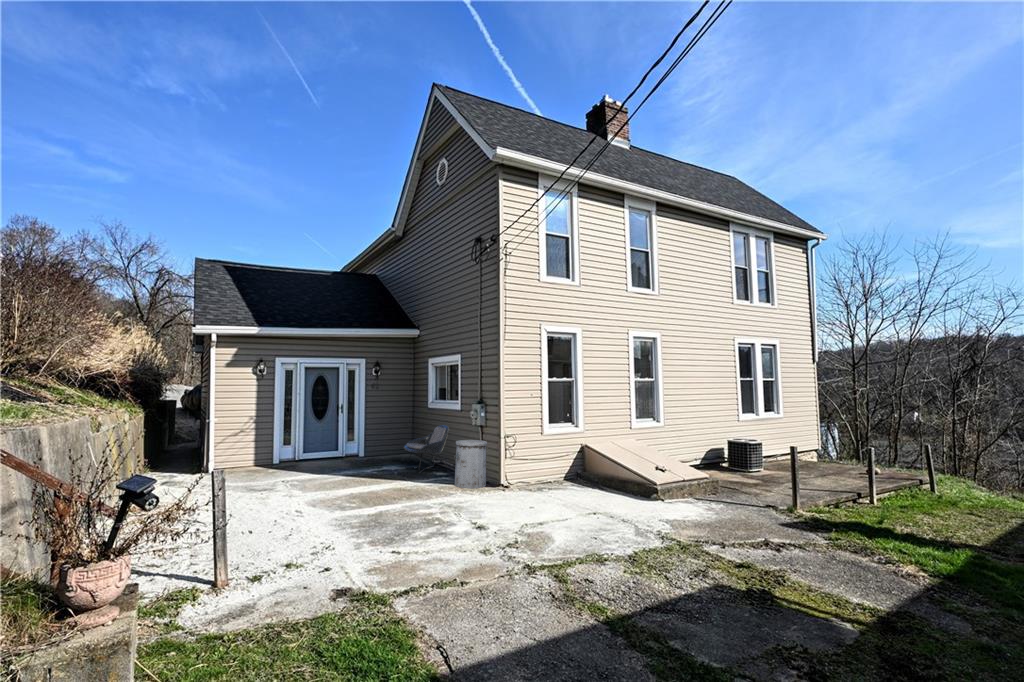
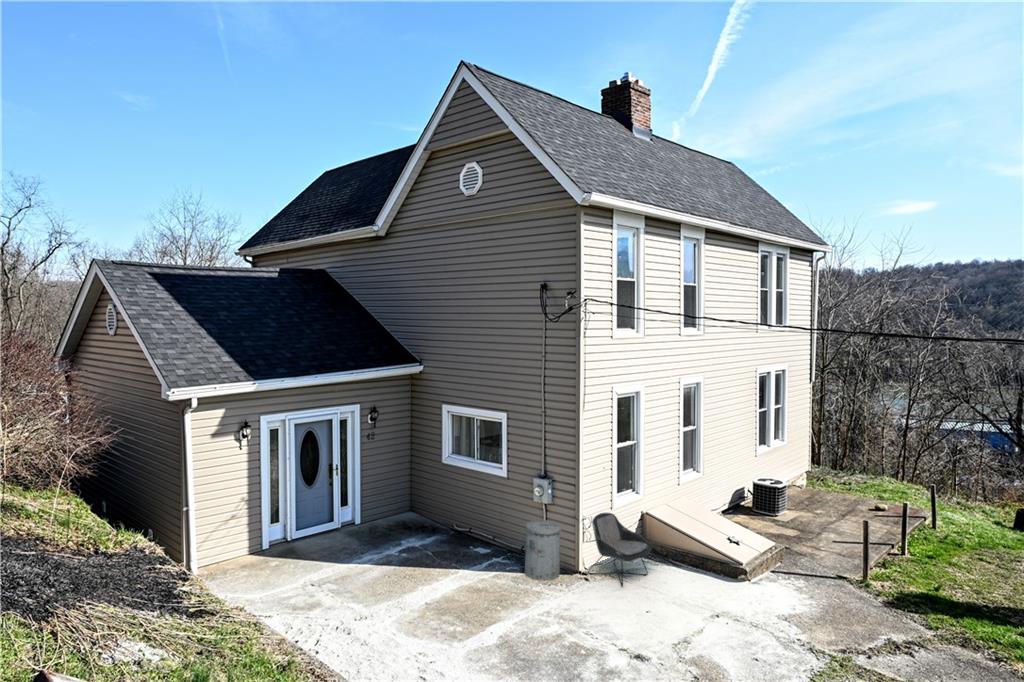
lounge chair: present [404,425,449,474] -> present [588,513,651,587]

